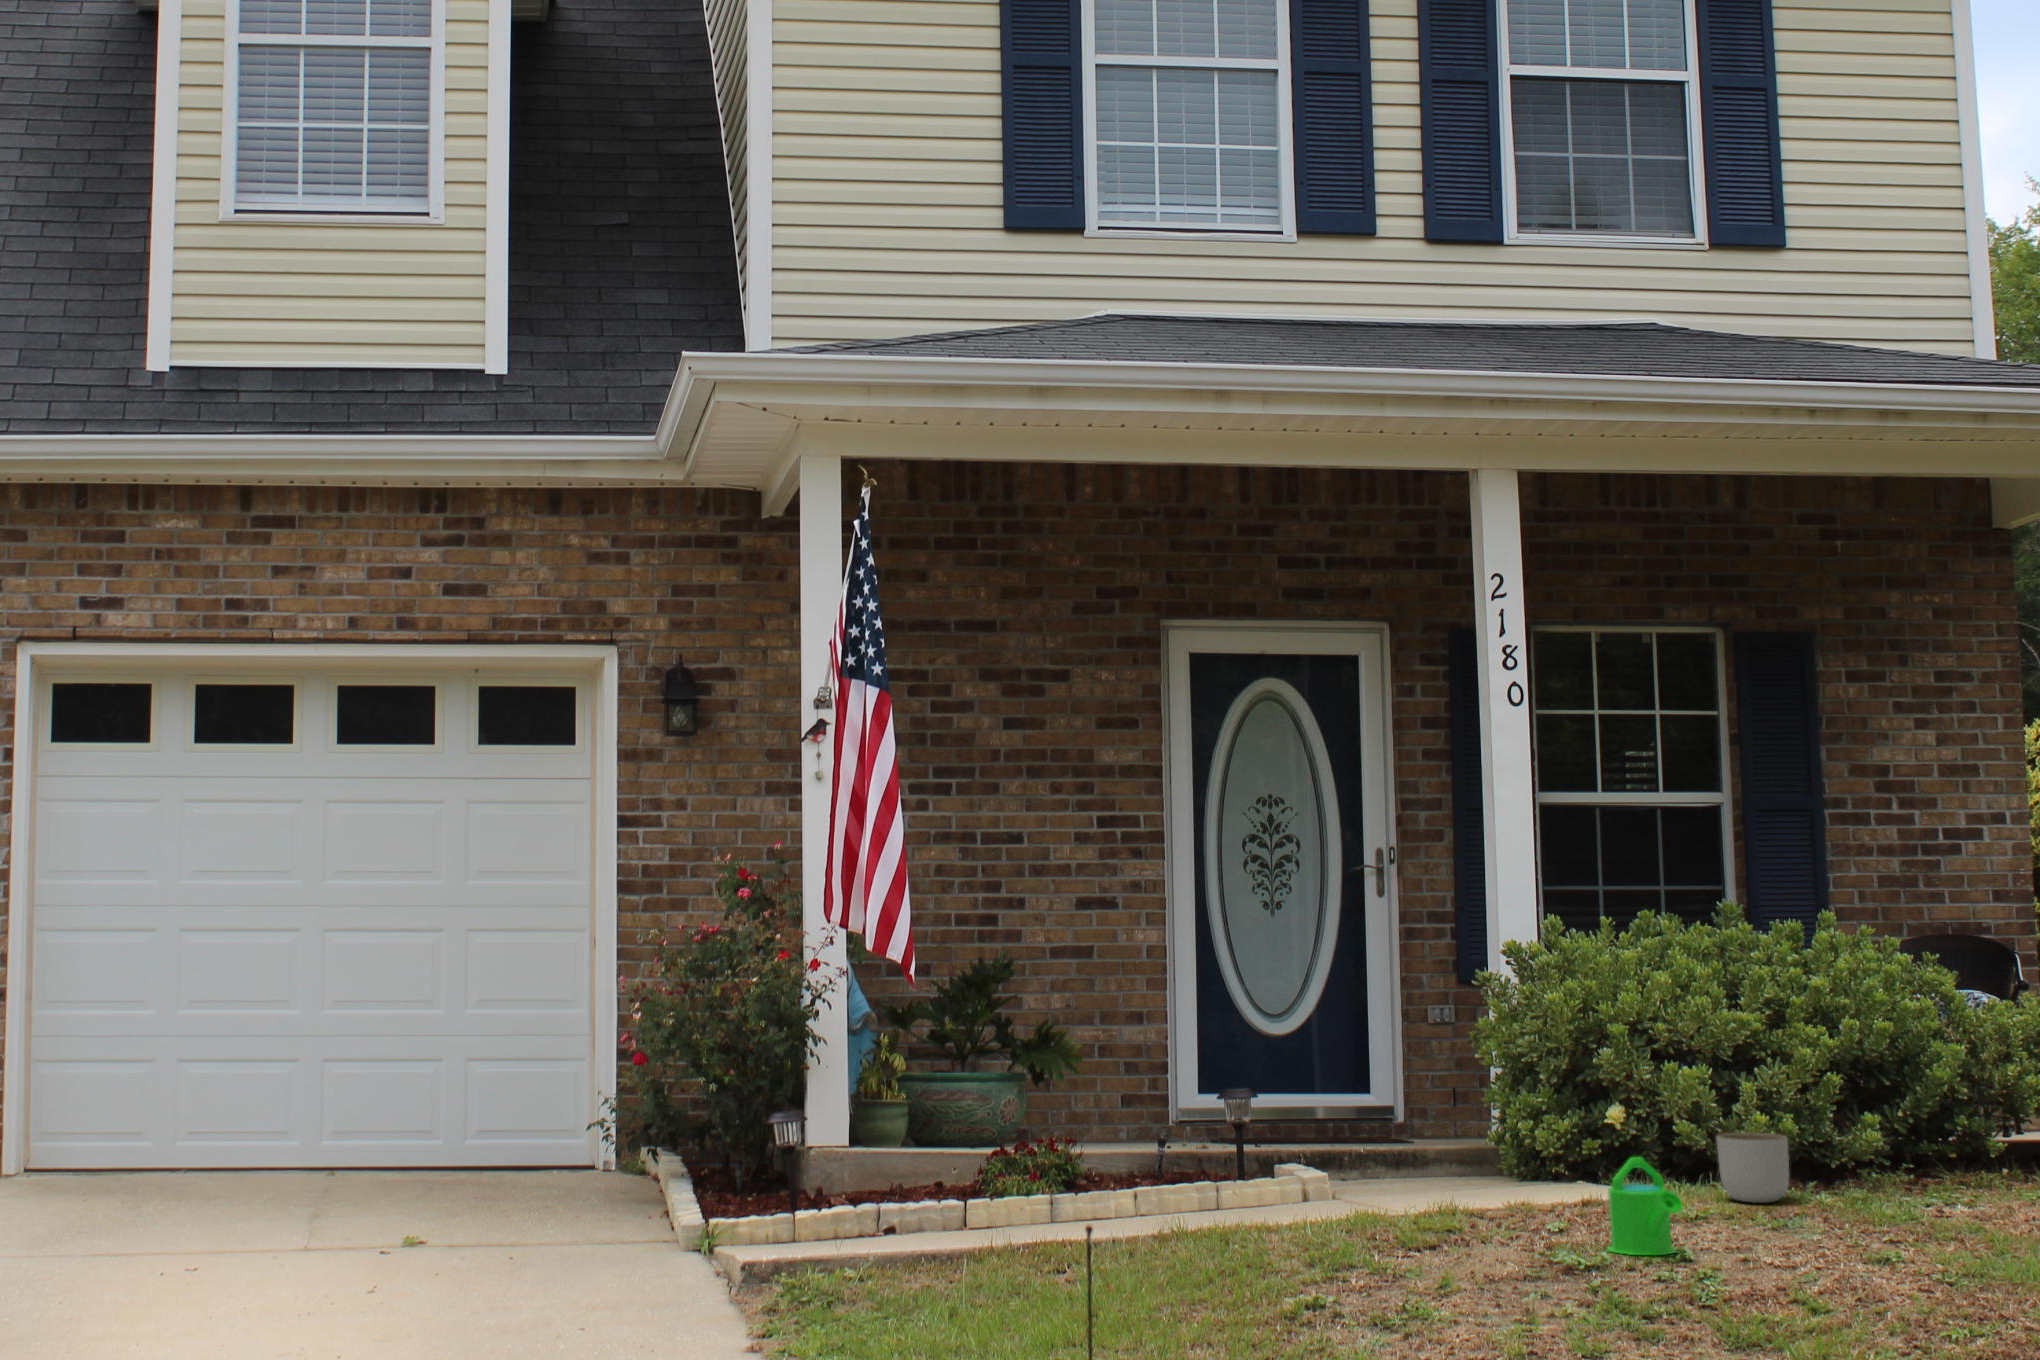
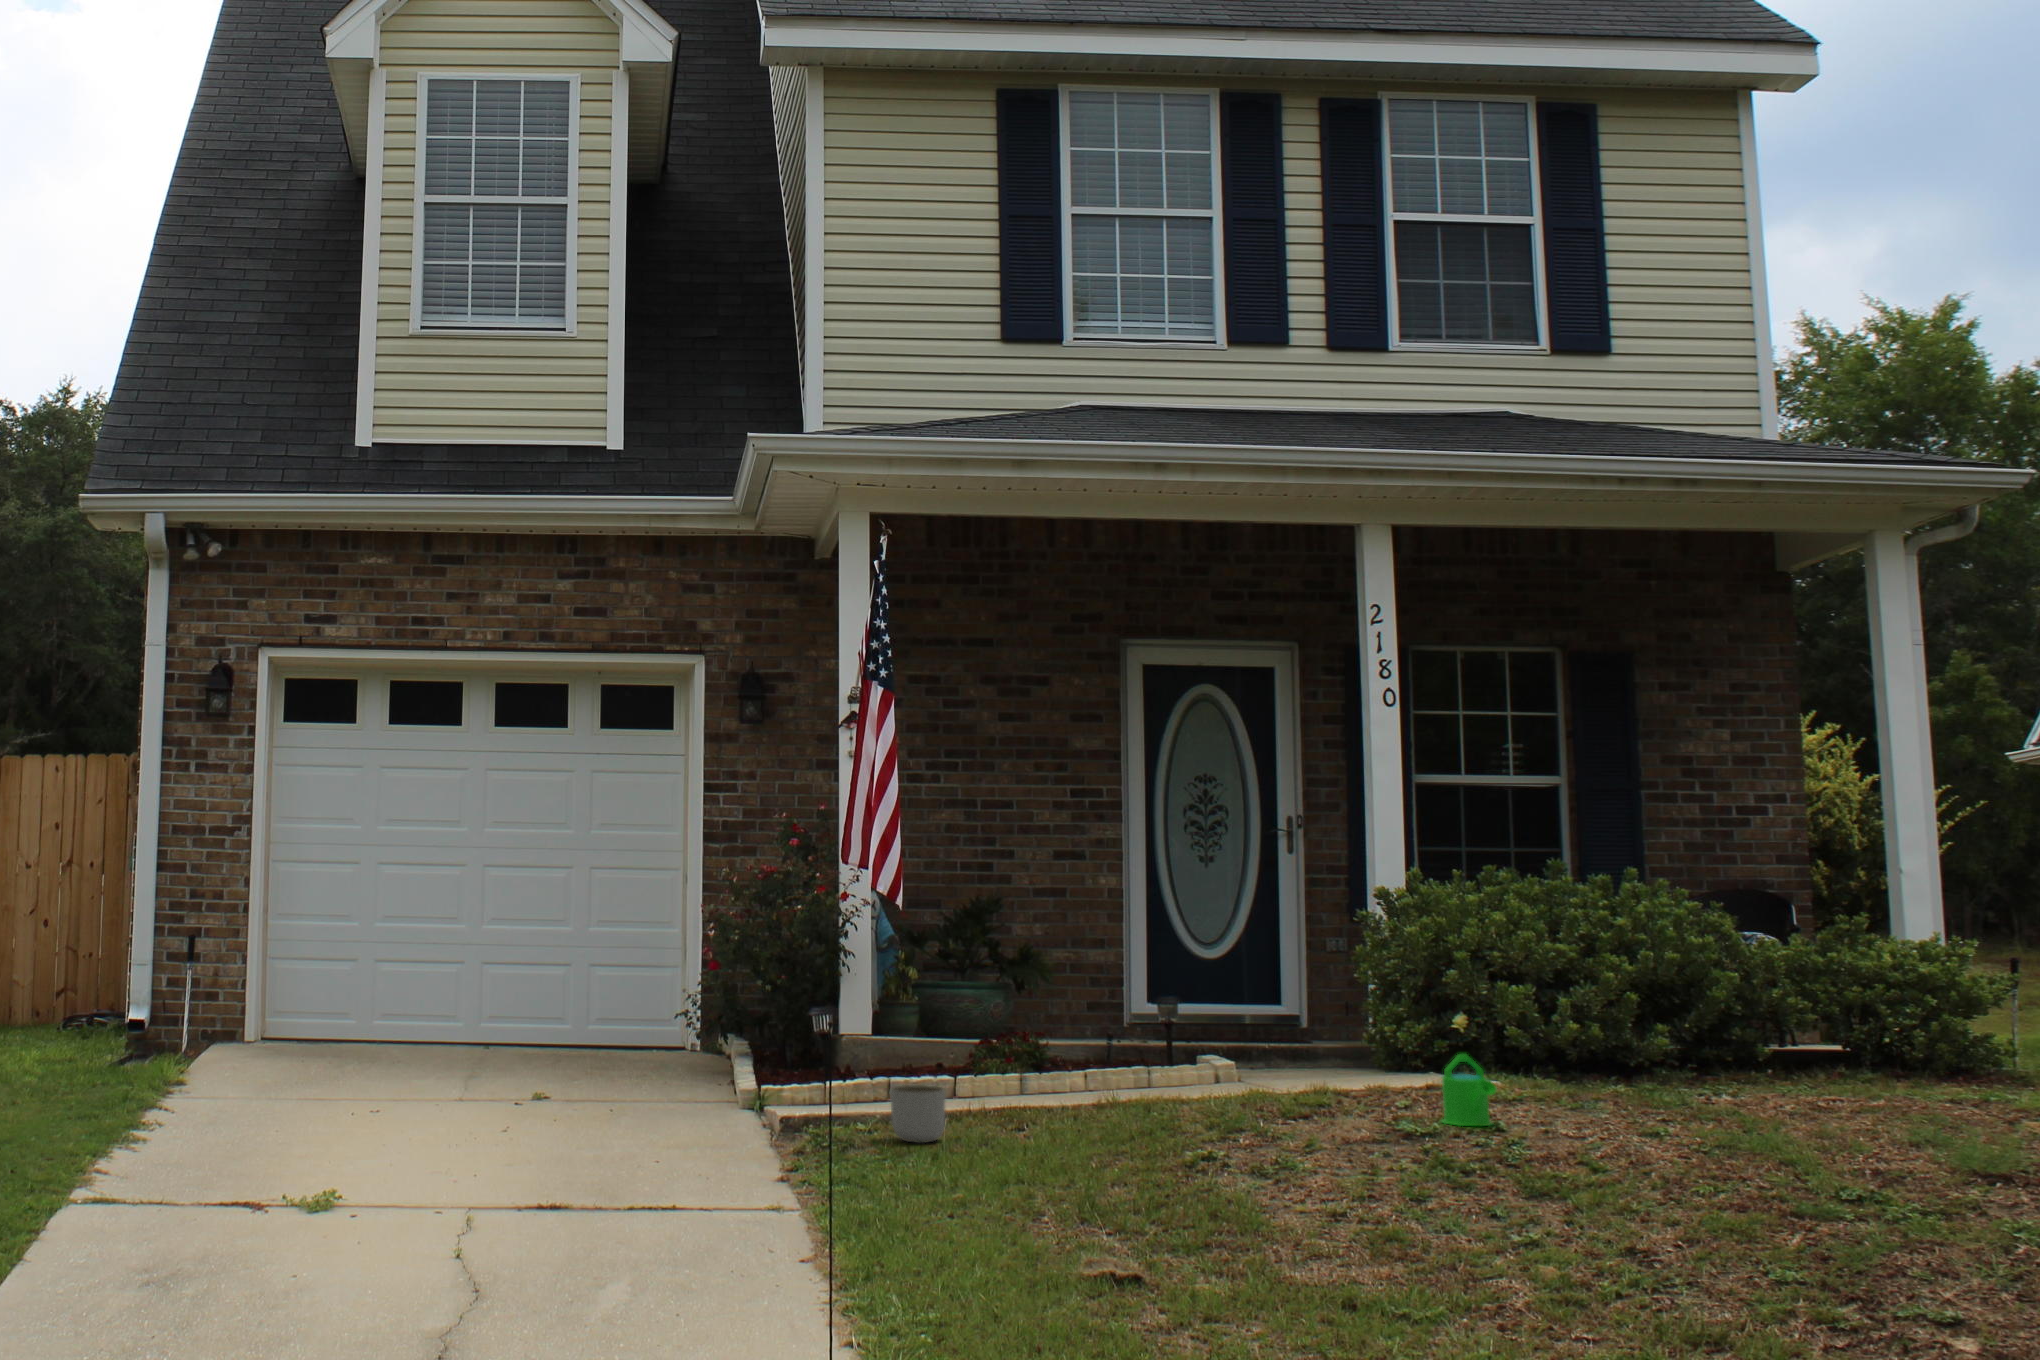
planter: present [1717,1132,1789,1203] -> present [890,1085,945,1143]

